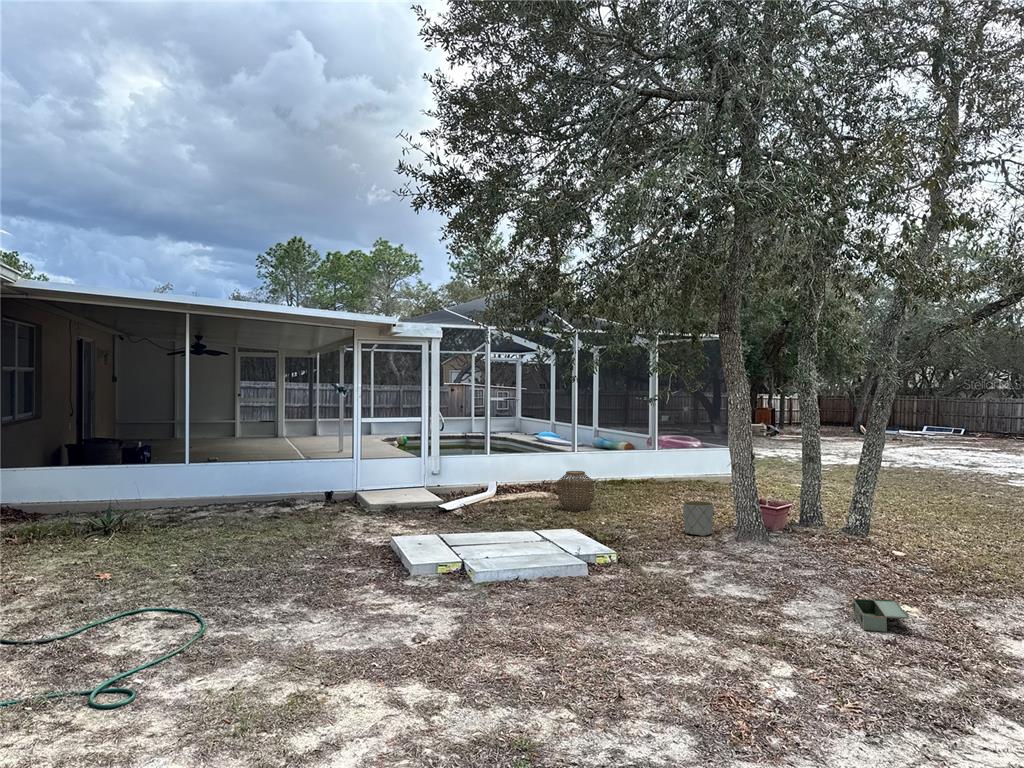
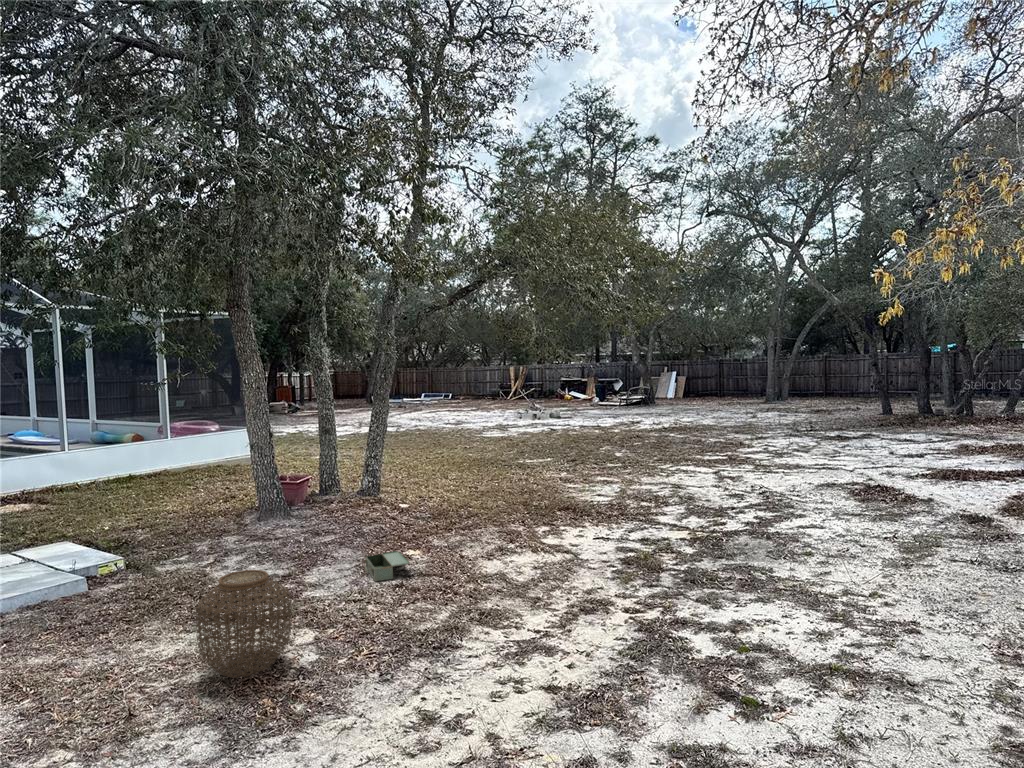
woven basket: present [557,471,594,511] -> present [196,570,292,678]
planter: present [683,501,714,536] -> none [202,488,235,524]

